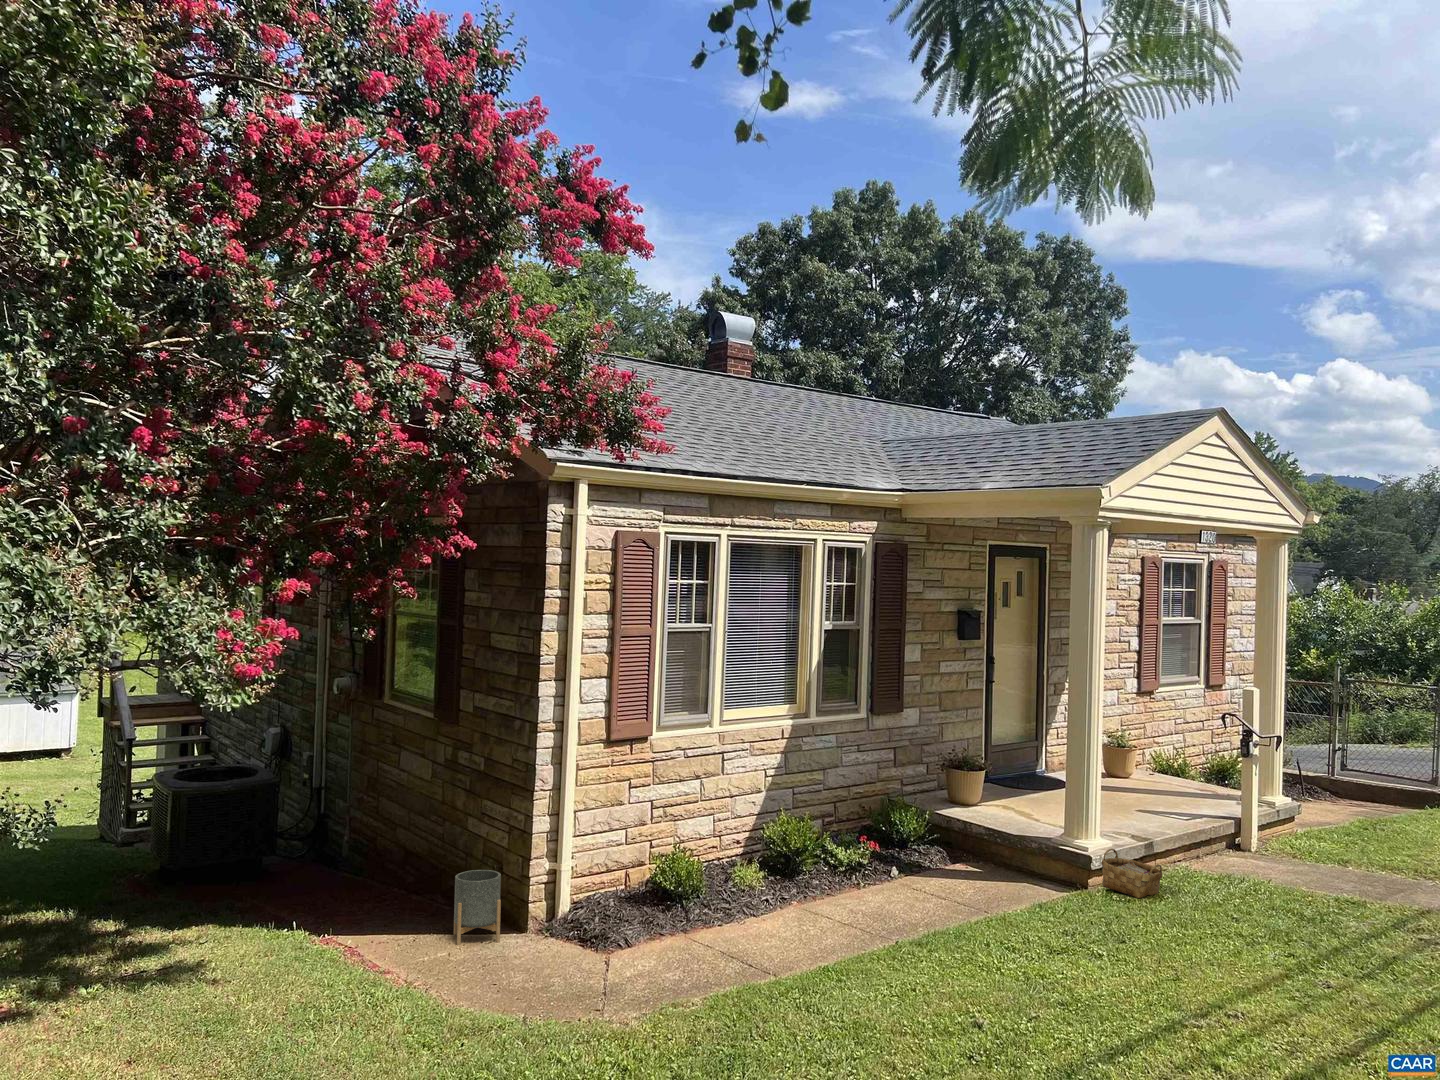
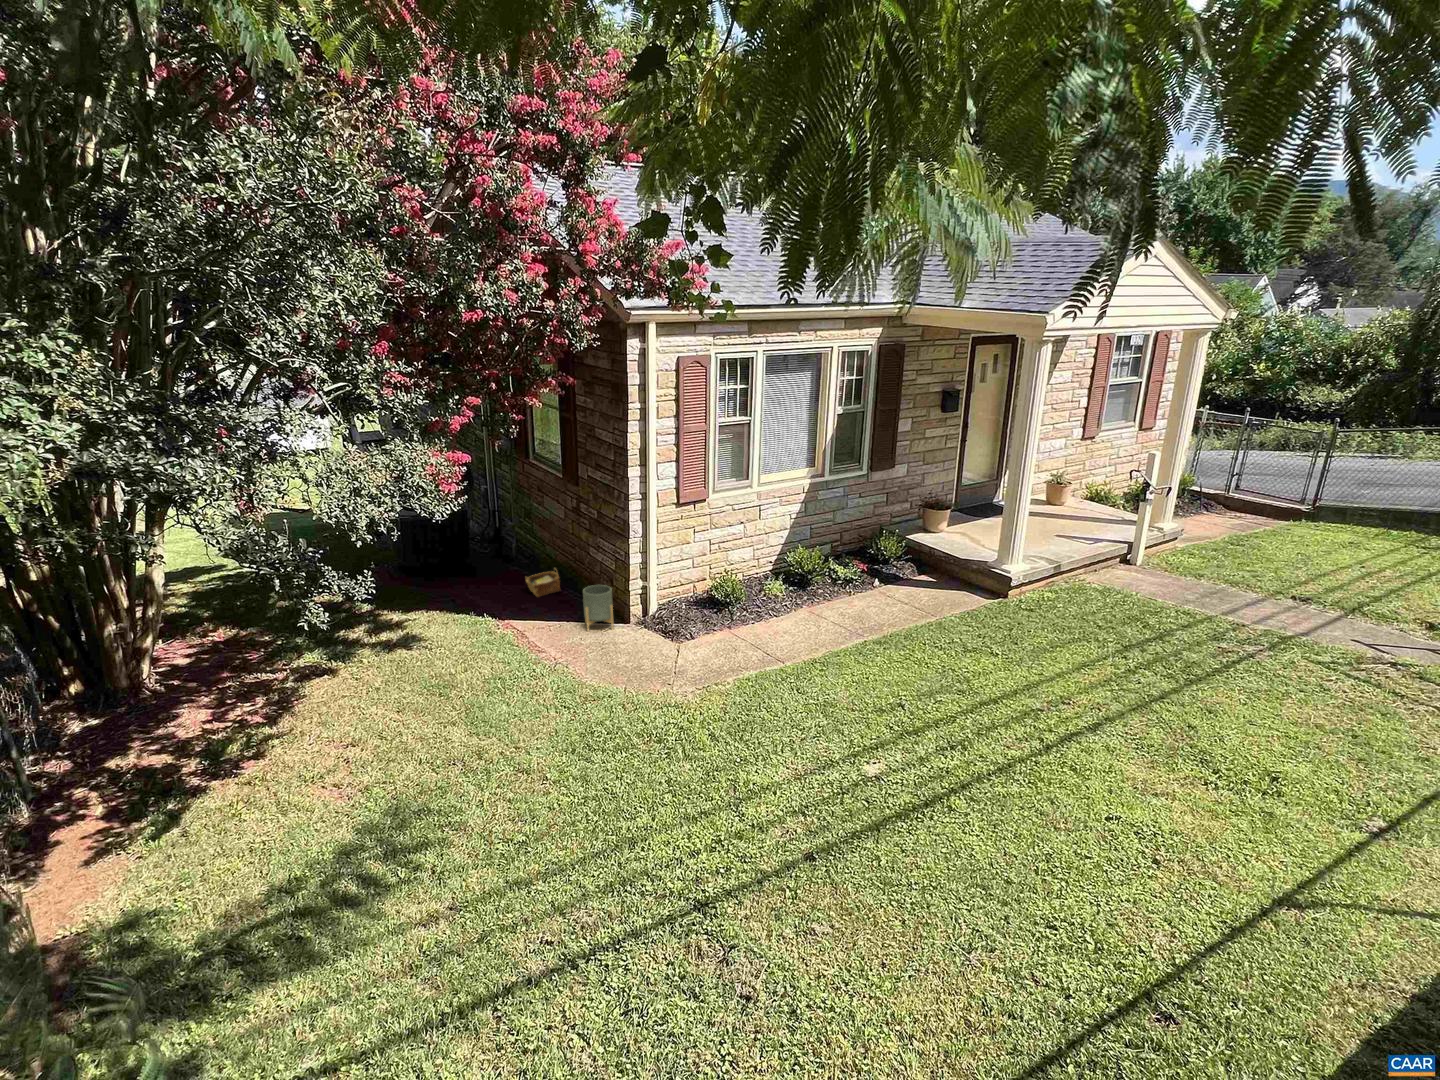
woven basket: present [1101,849,1162,898] -> present [526,571,560,597]

